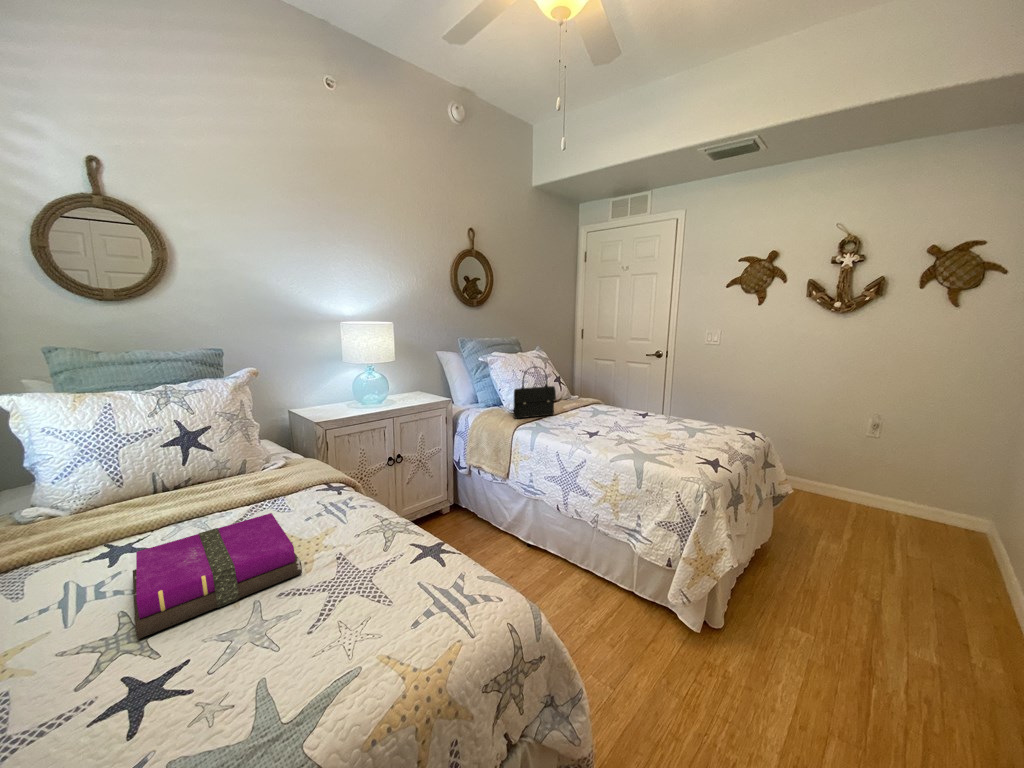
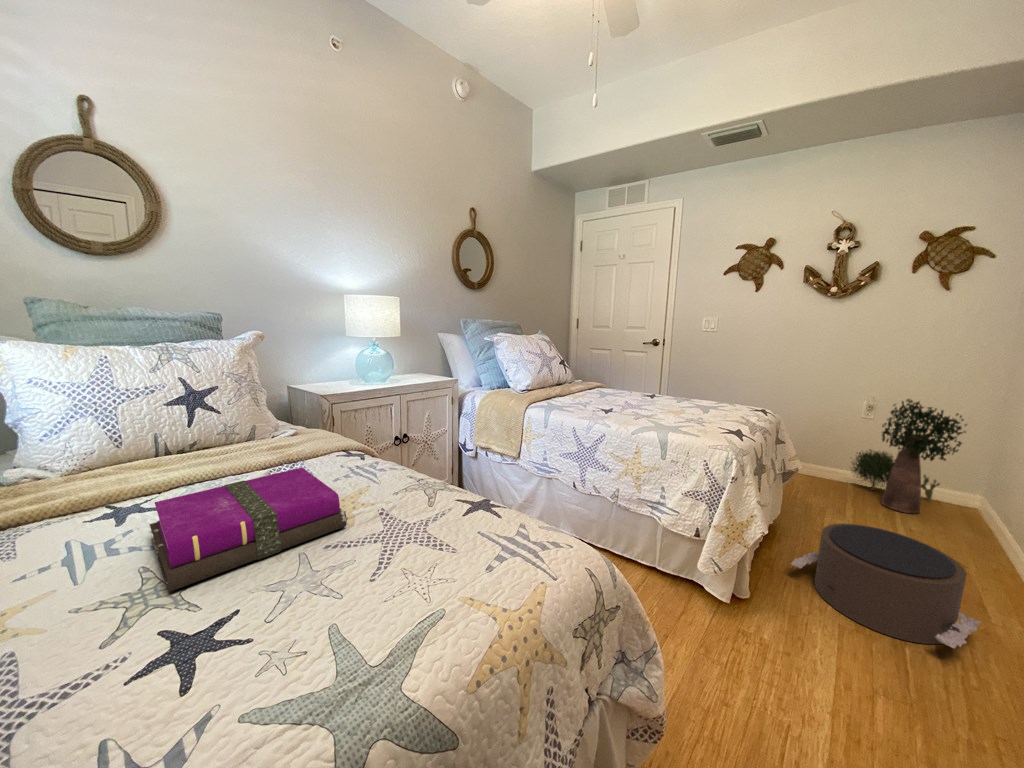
handbag: present [514,367,556,419] -> none [524,344,566,397]
potted plant: none [854,421,974,541] -> present [851,399,967,513]
pouf: none [768,556,953,694] -> present [791,524,980,649]

